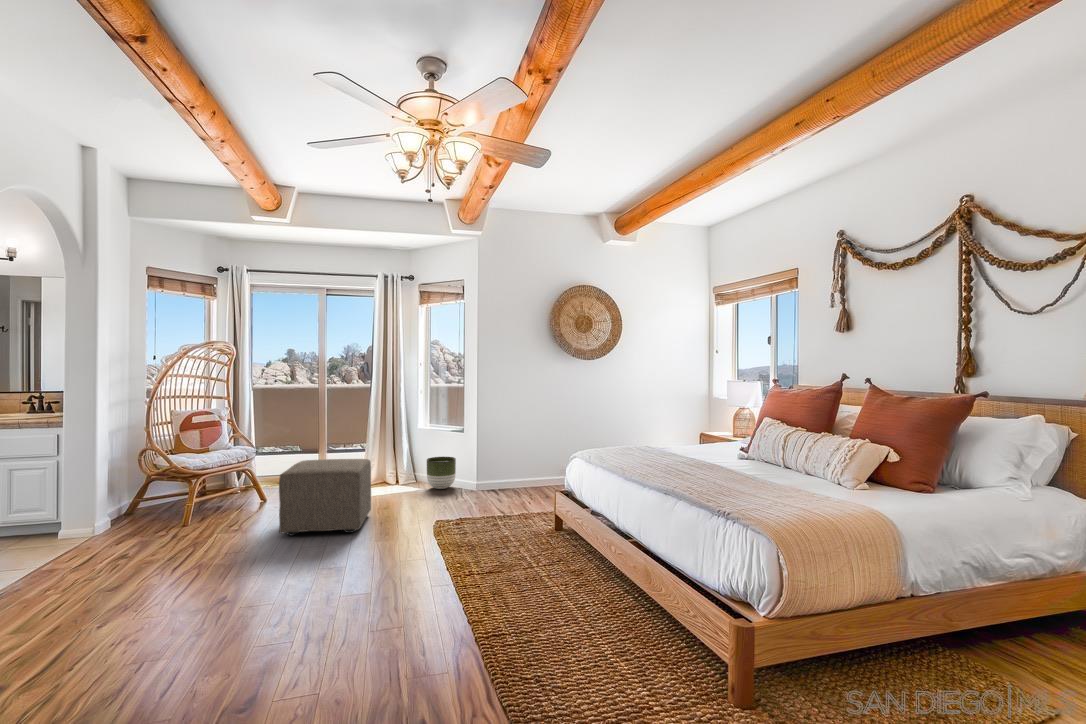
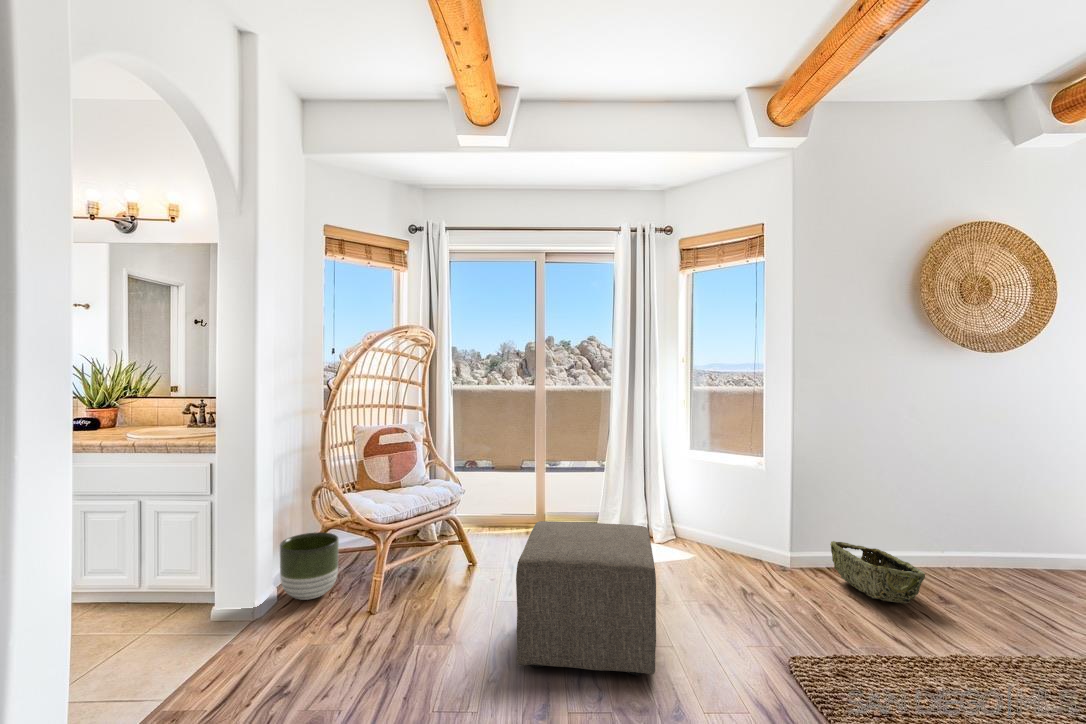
planter: present [427,456,456,489] -> present [280,532,339,600]
woven basket: none [496,470,536,498] -> present [831,541,925,603]

